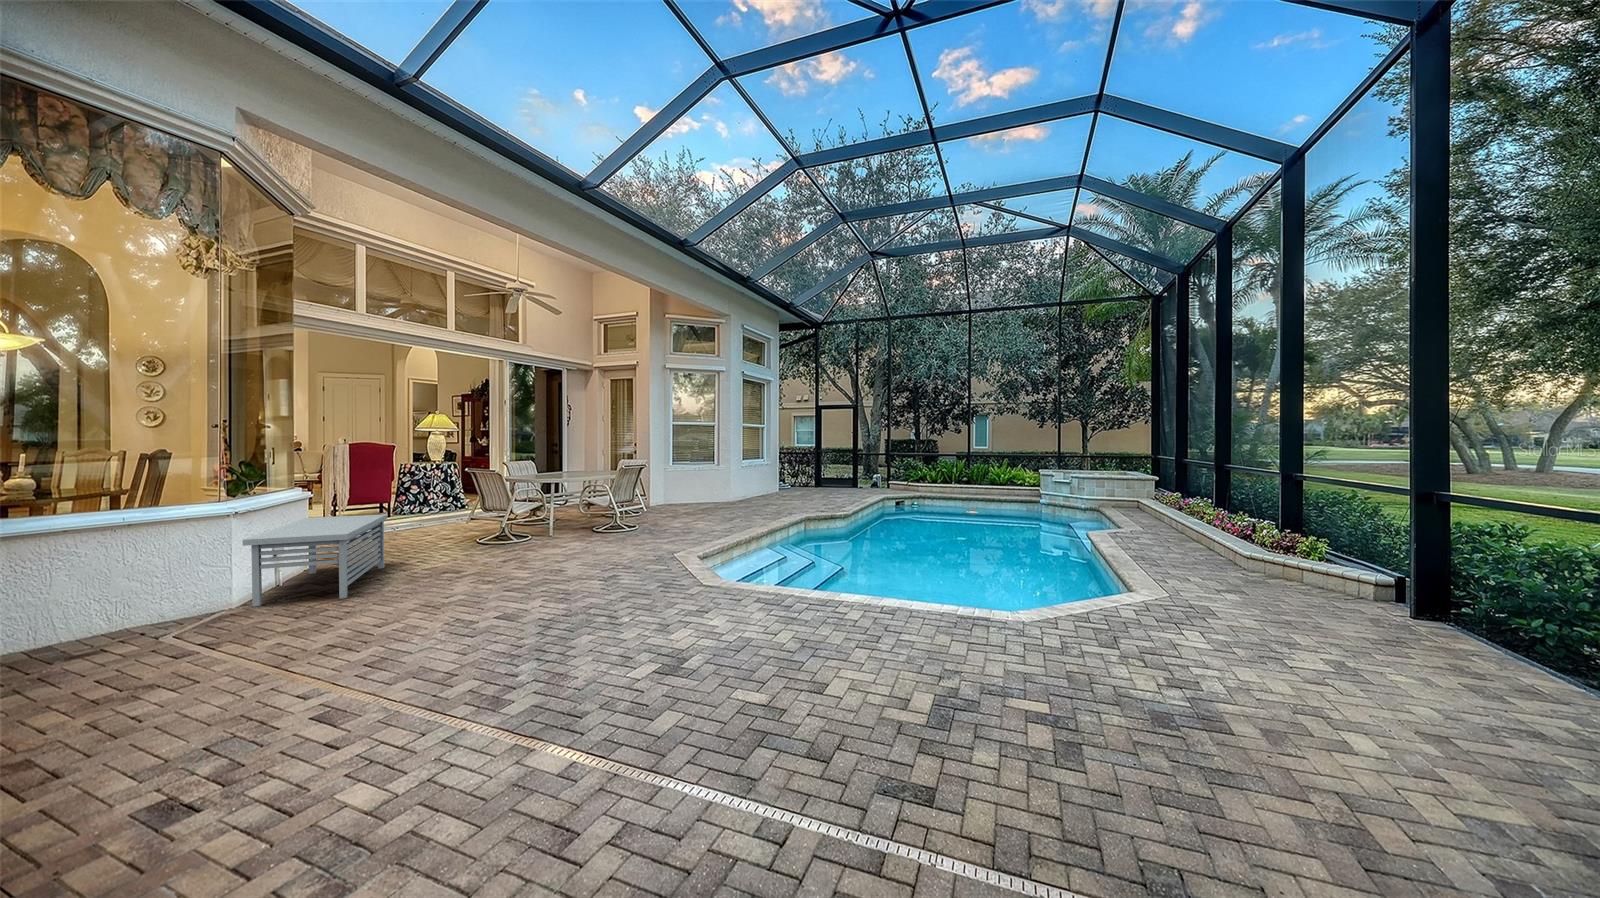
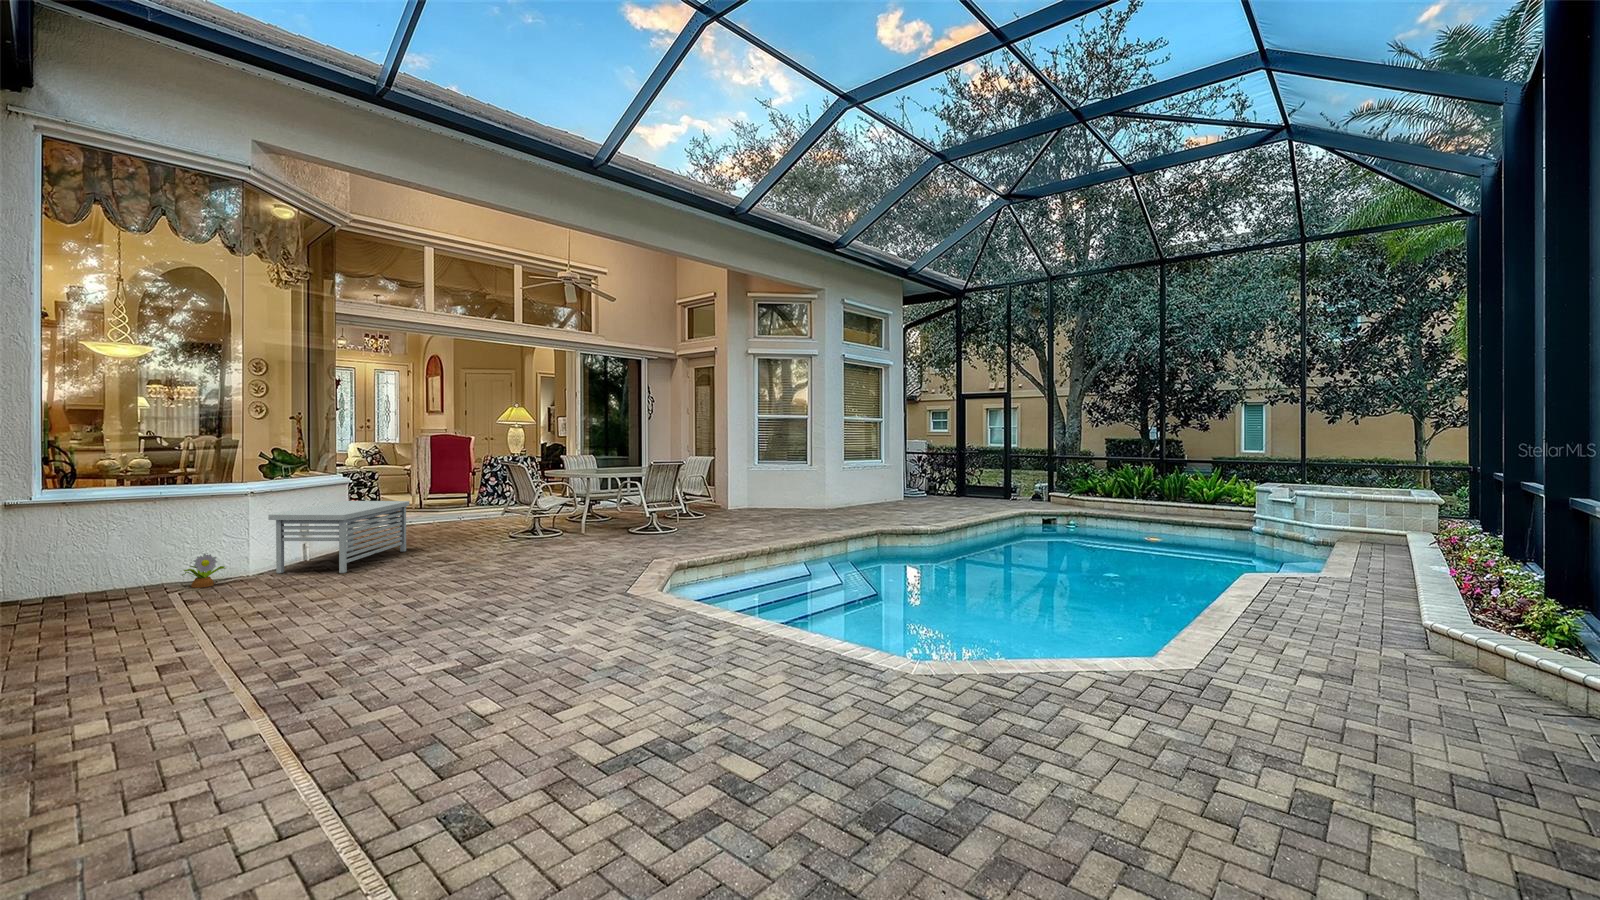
decorative plant: none [136,593,198,636] -> present [182,554,225,588]

